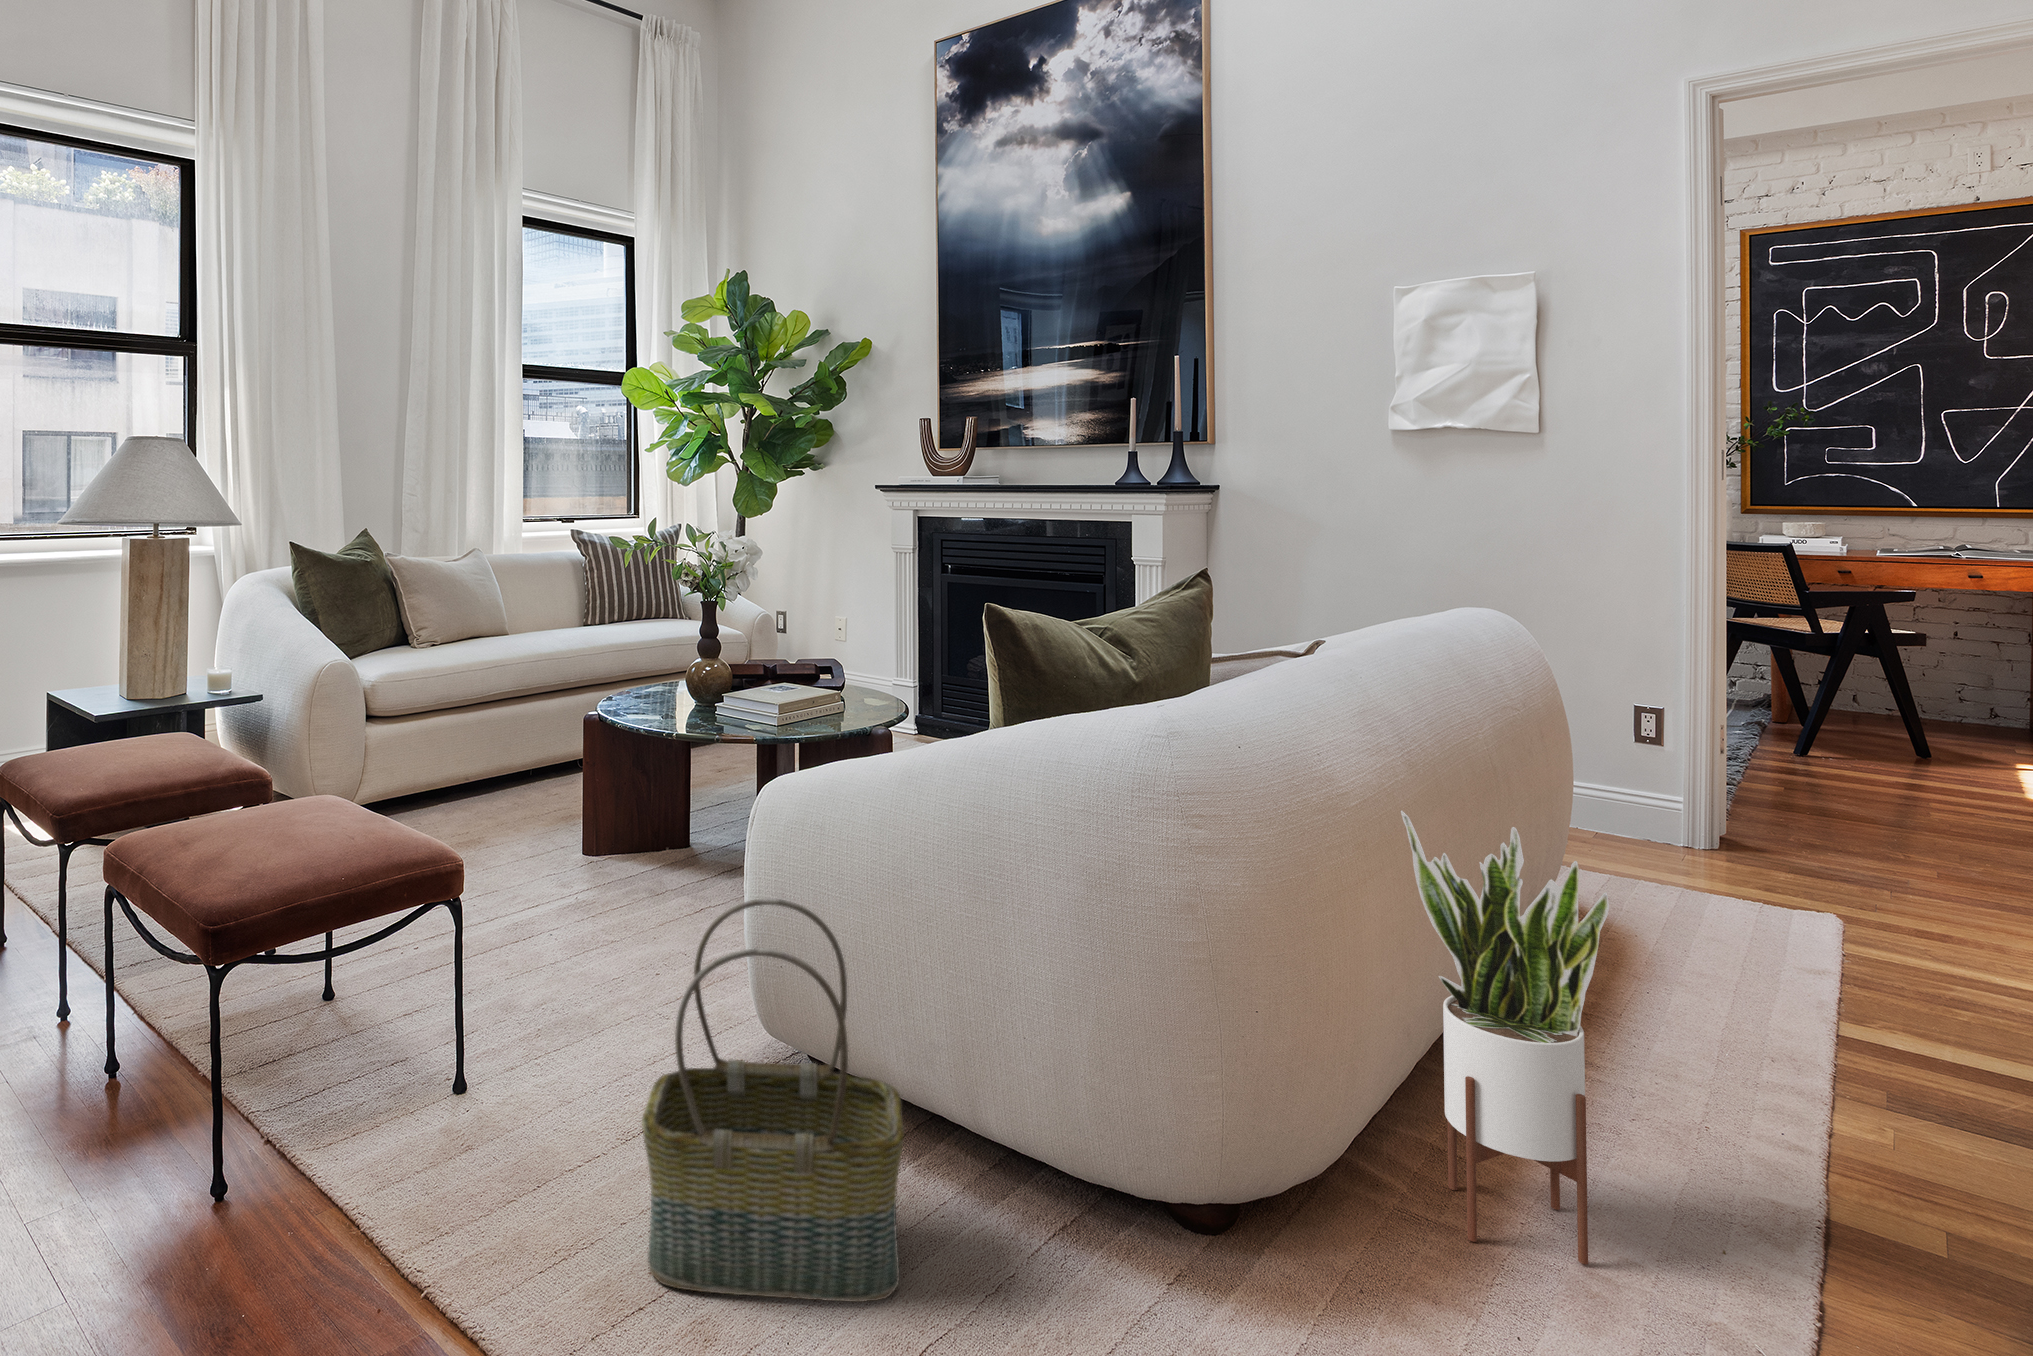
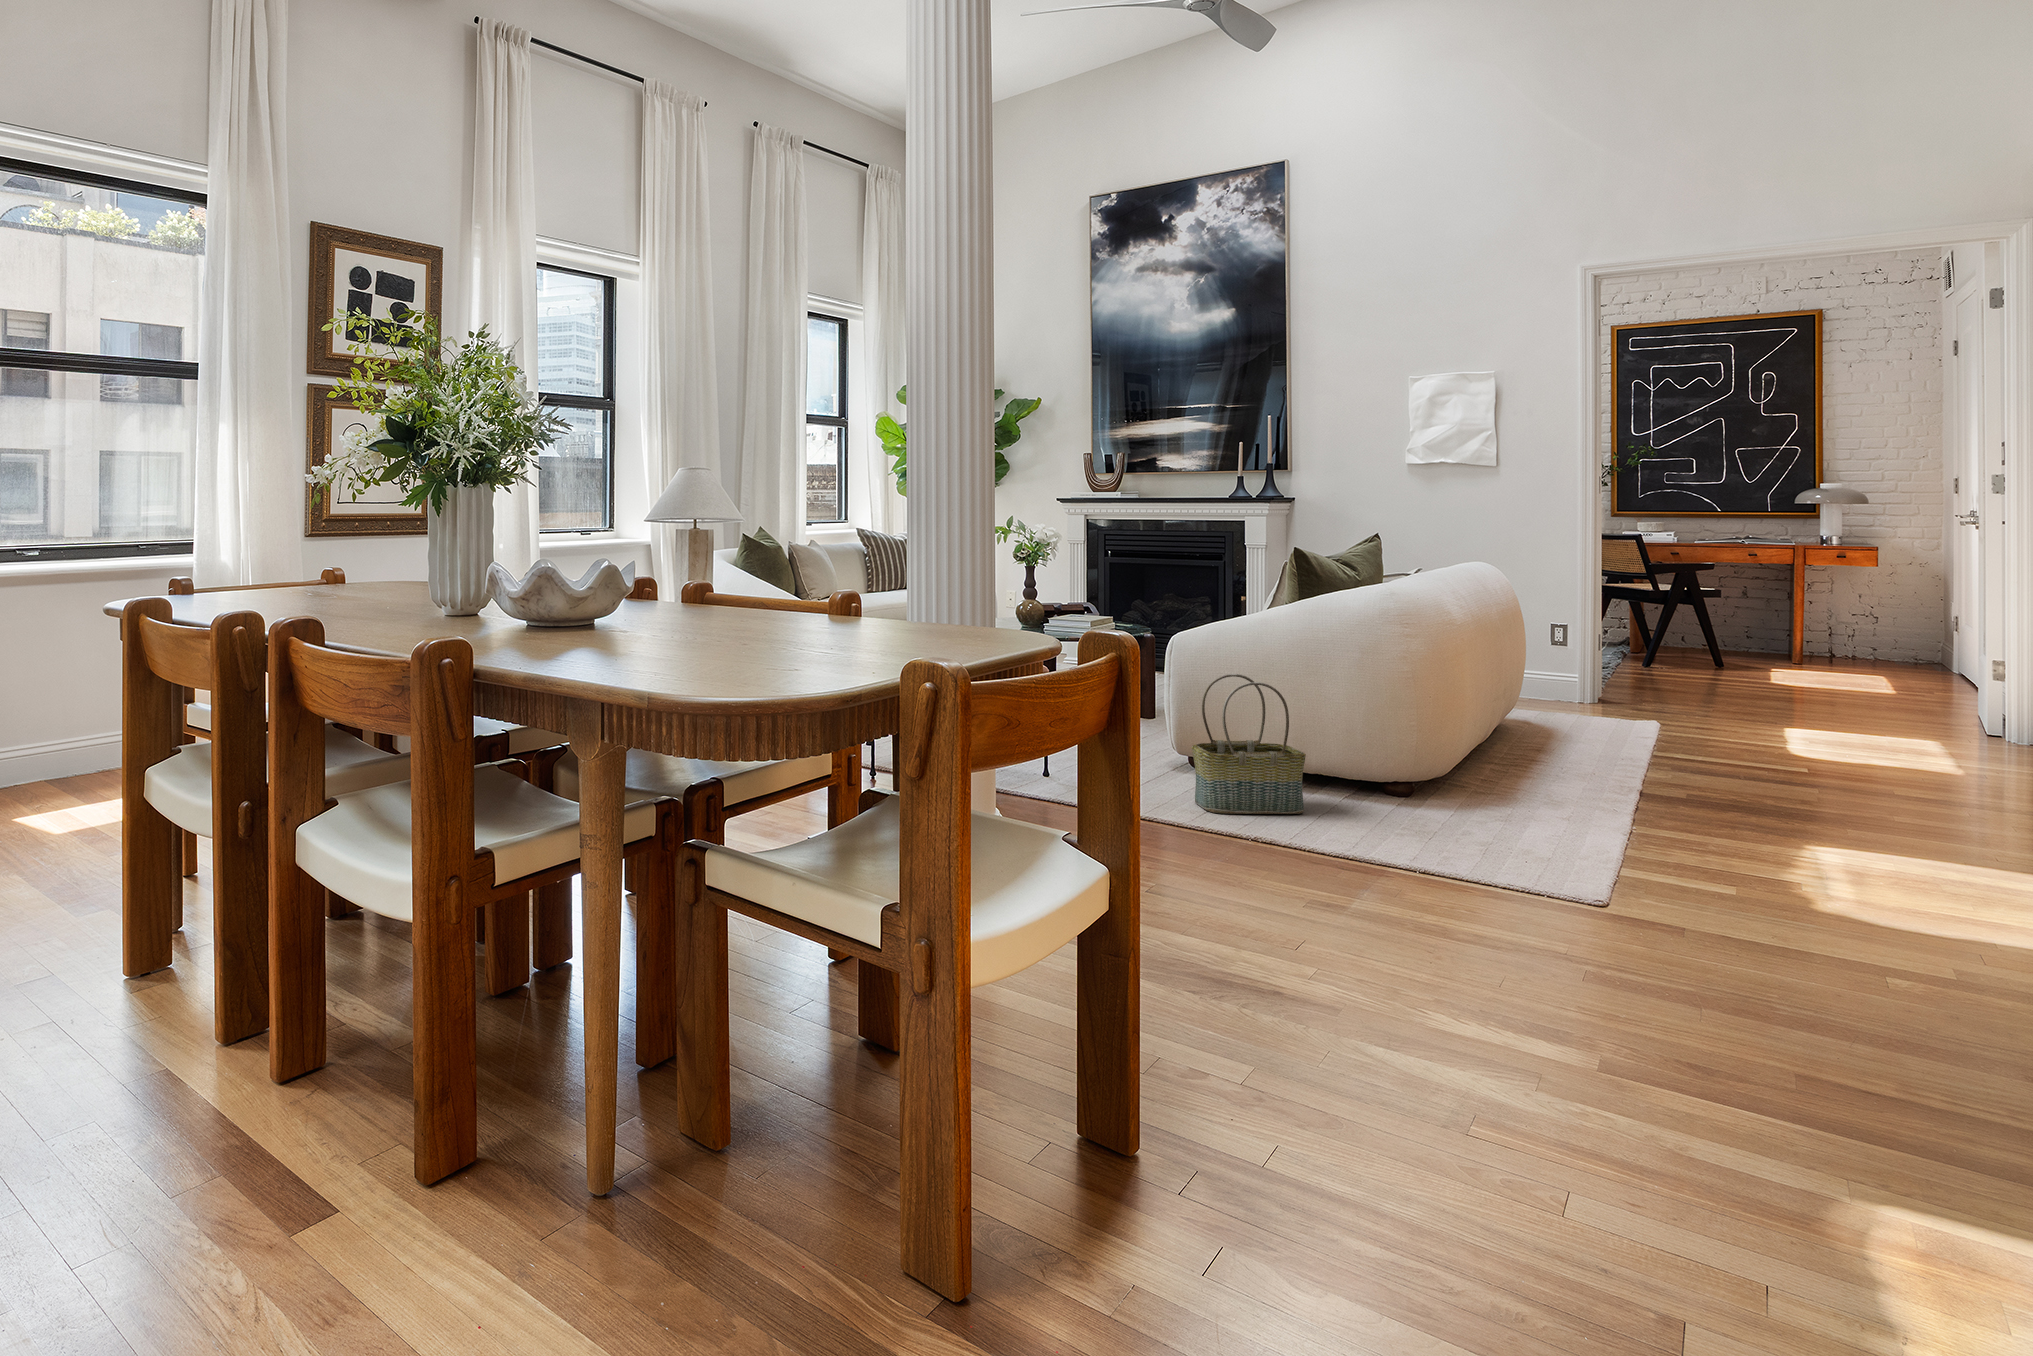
potted plant: present [1401,810,1609,1264] -> none [1475,638,1559,803]

